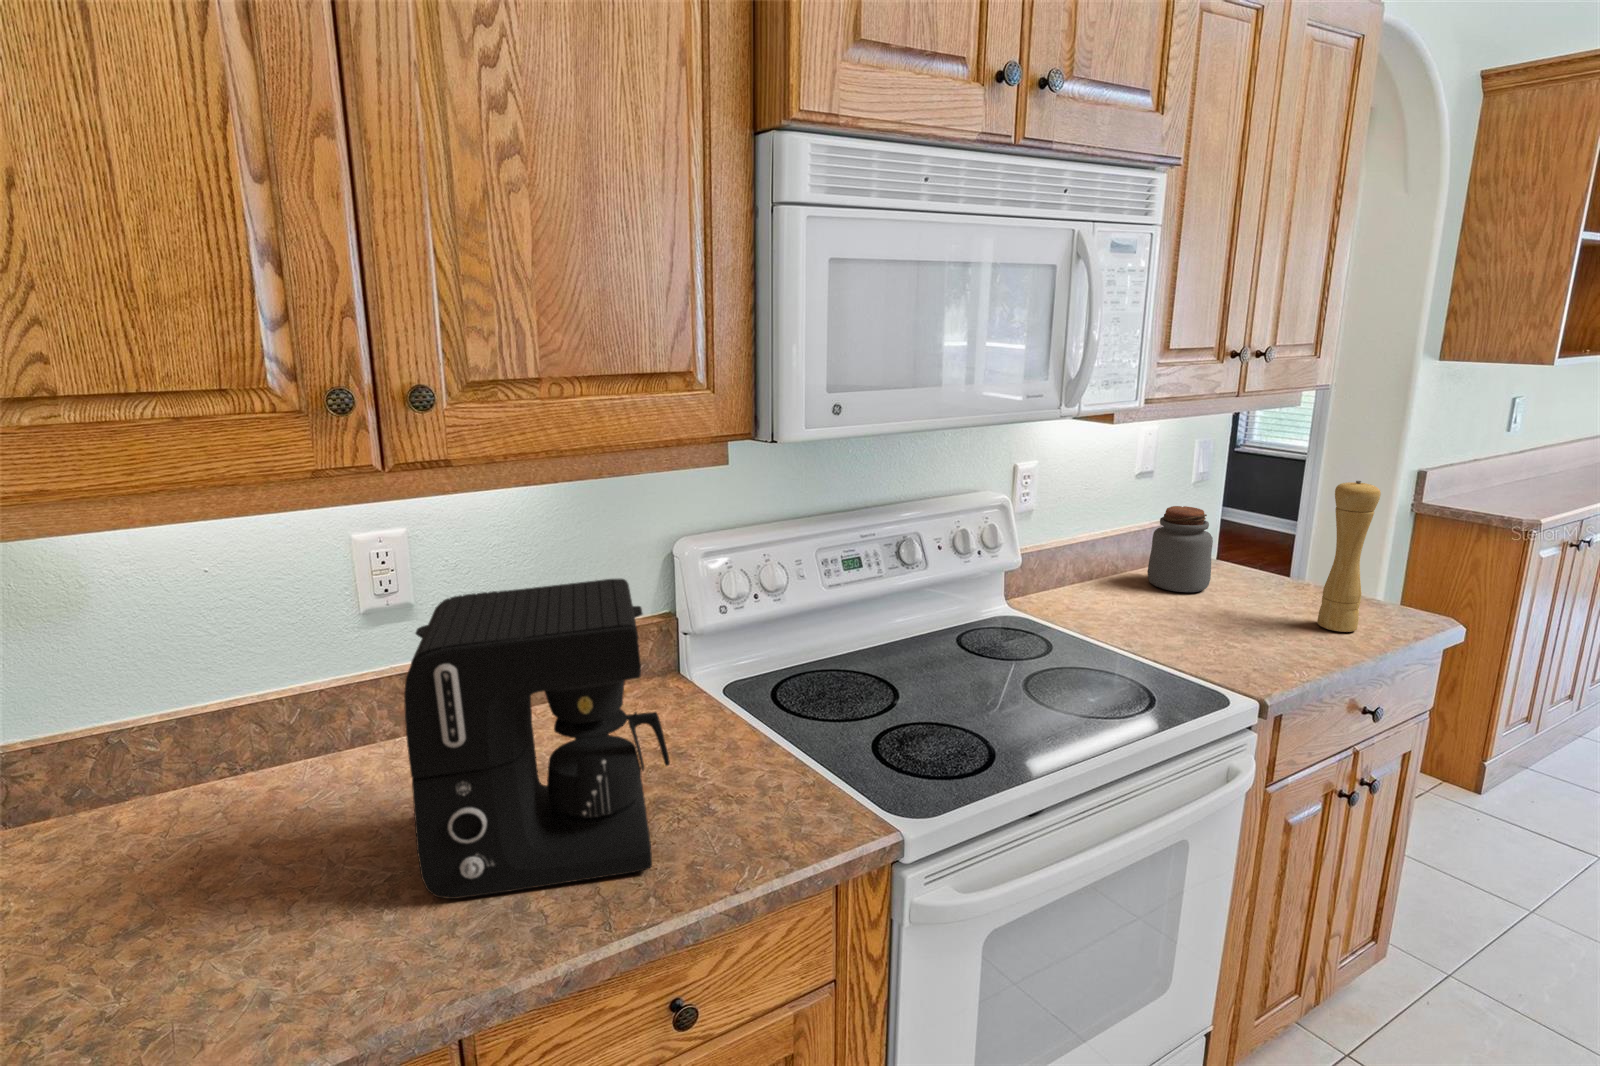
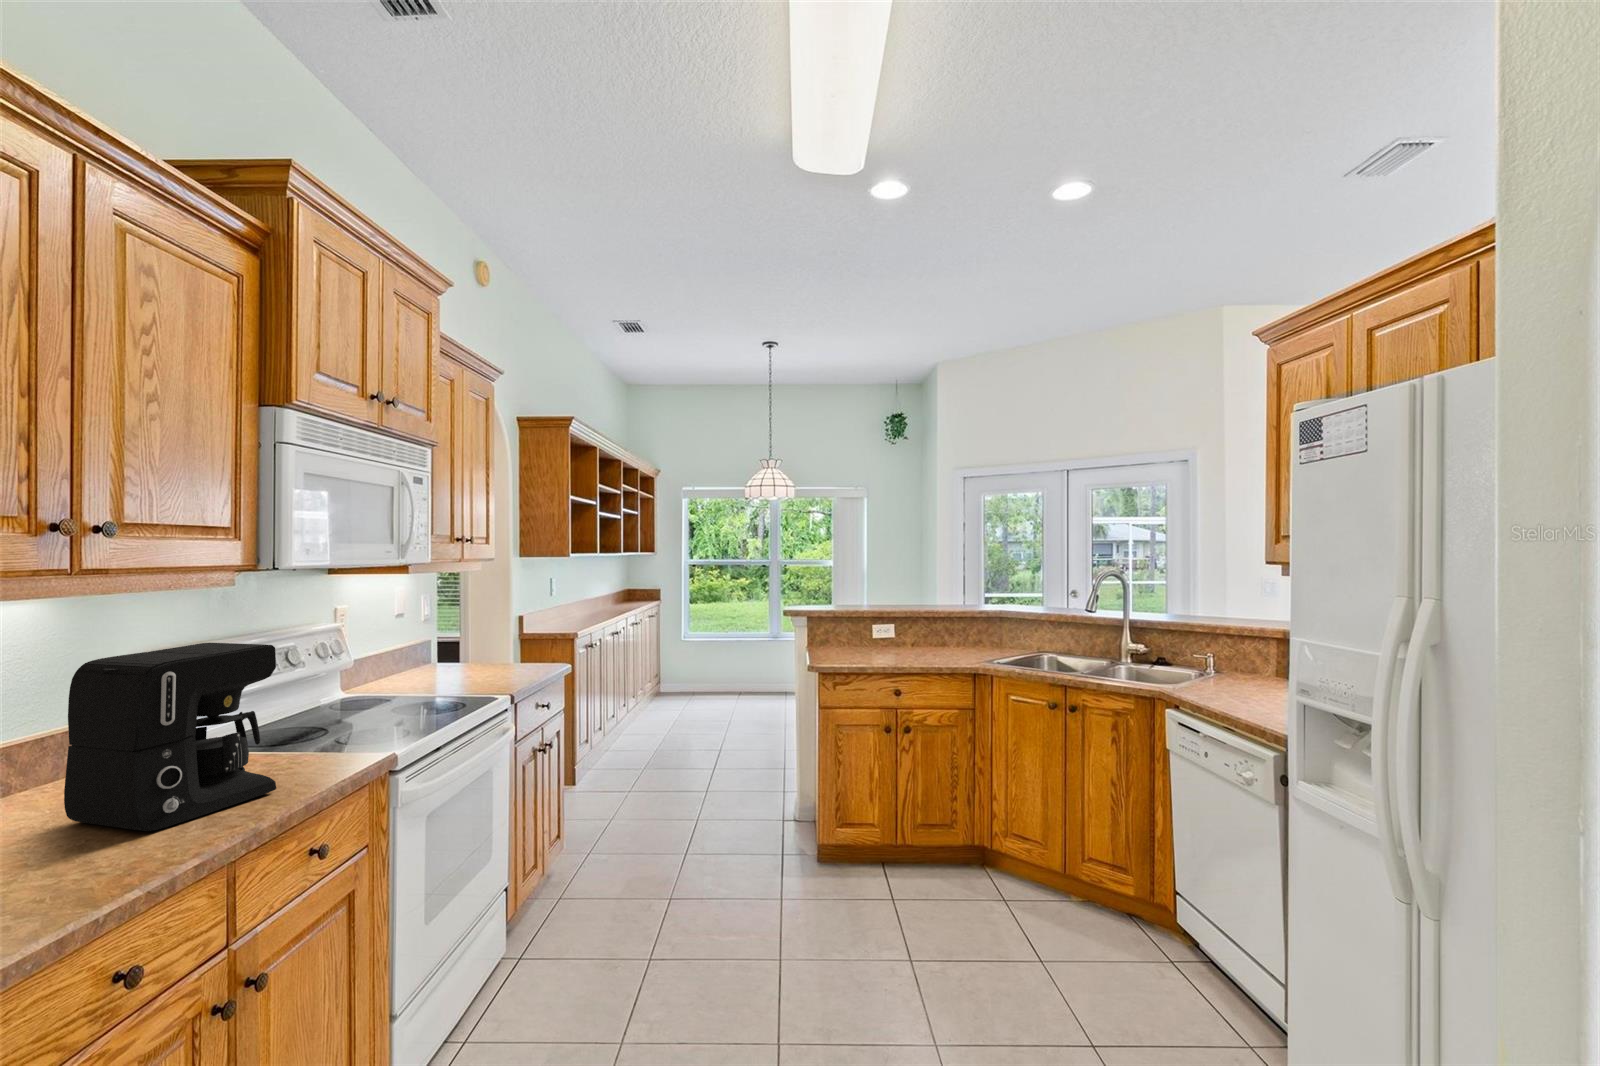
pepper mill: present [1317,481,1381,632] -> none [513,597,533,671]
jar: present [1147,506,1213,592] -> none [416,627,454,674]

